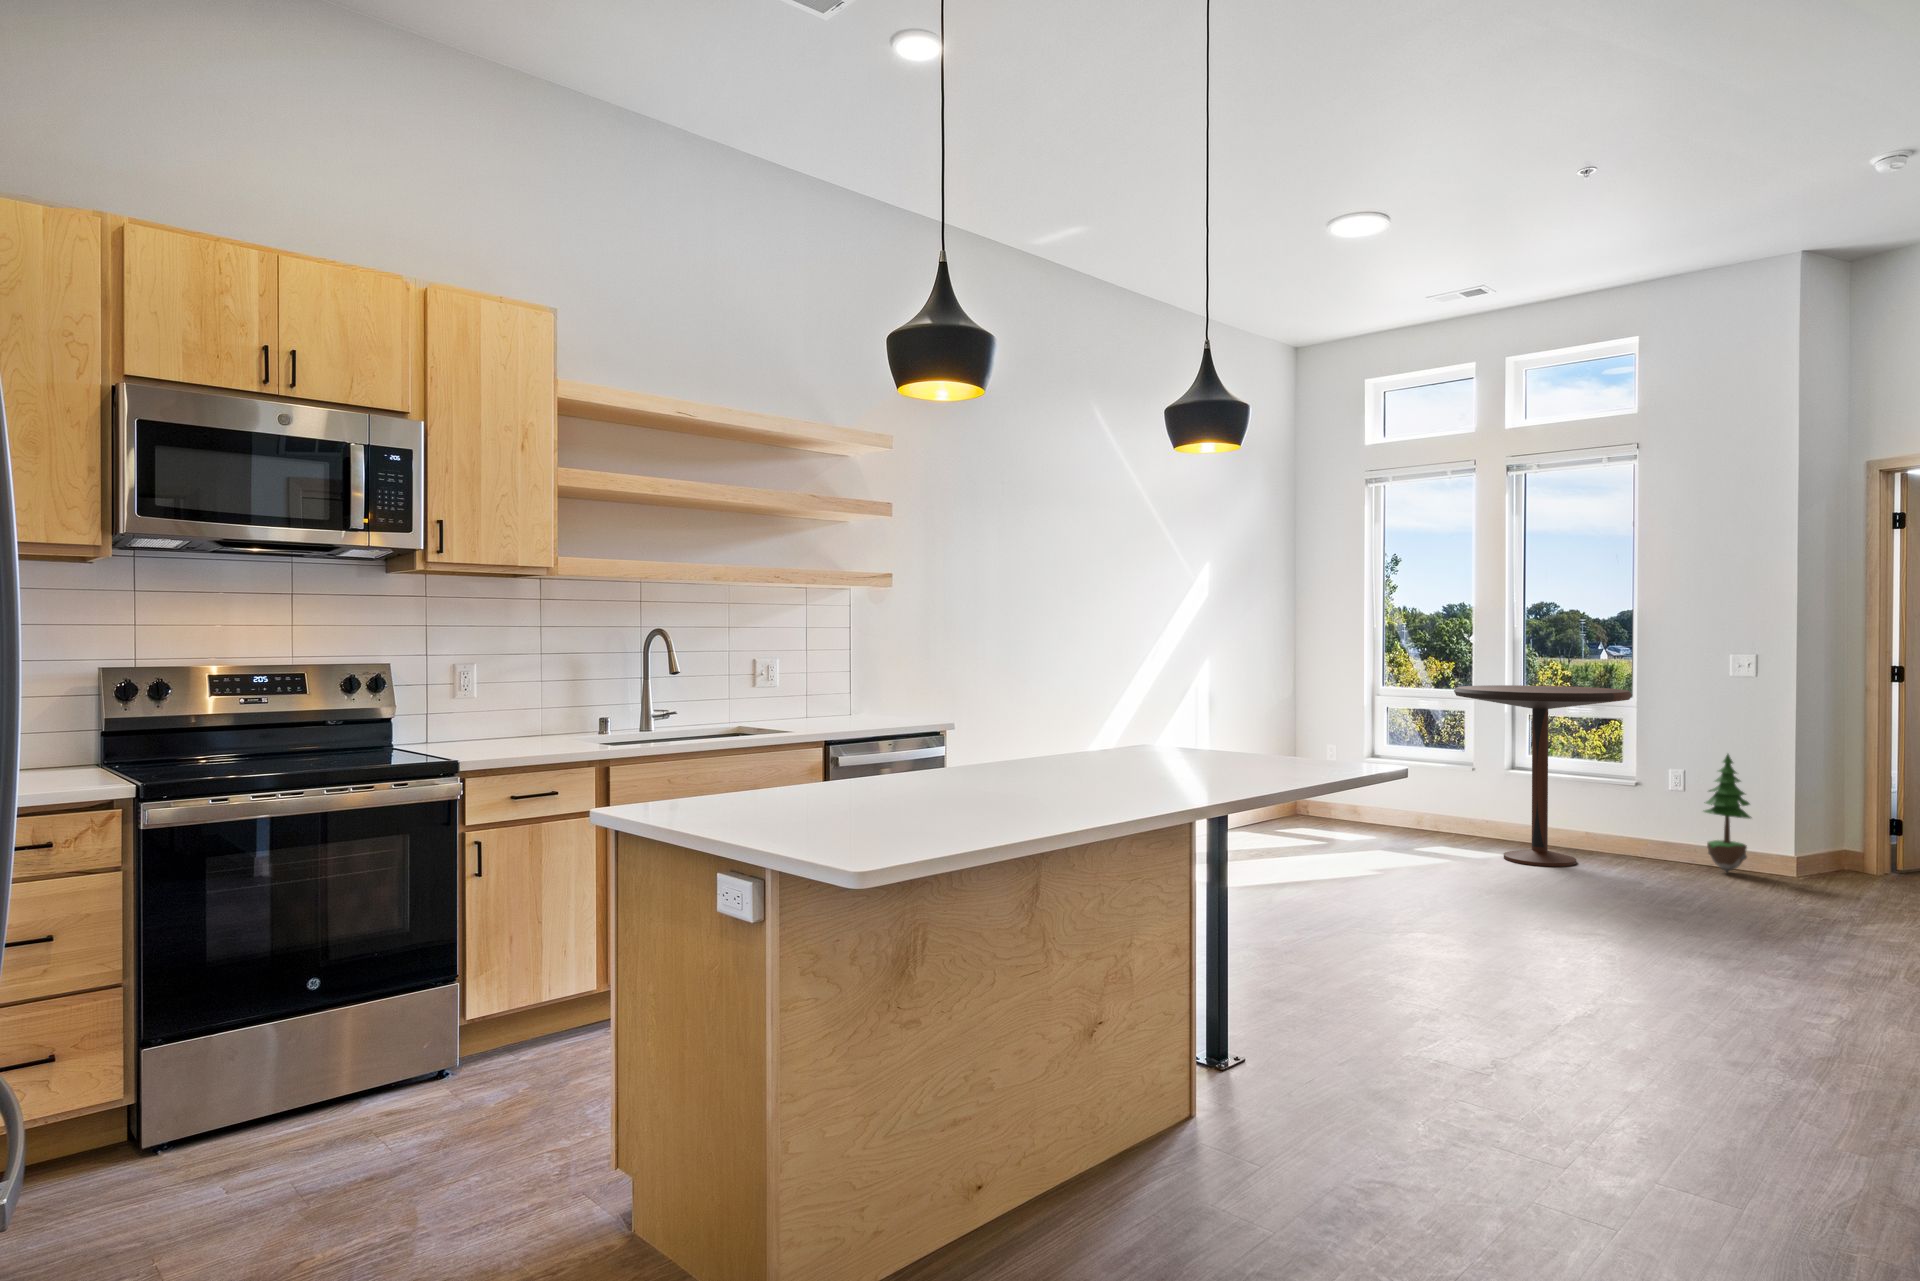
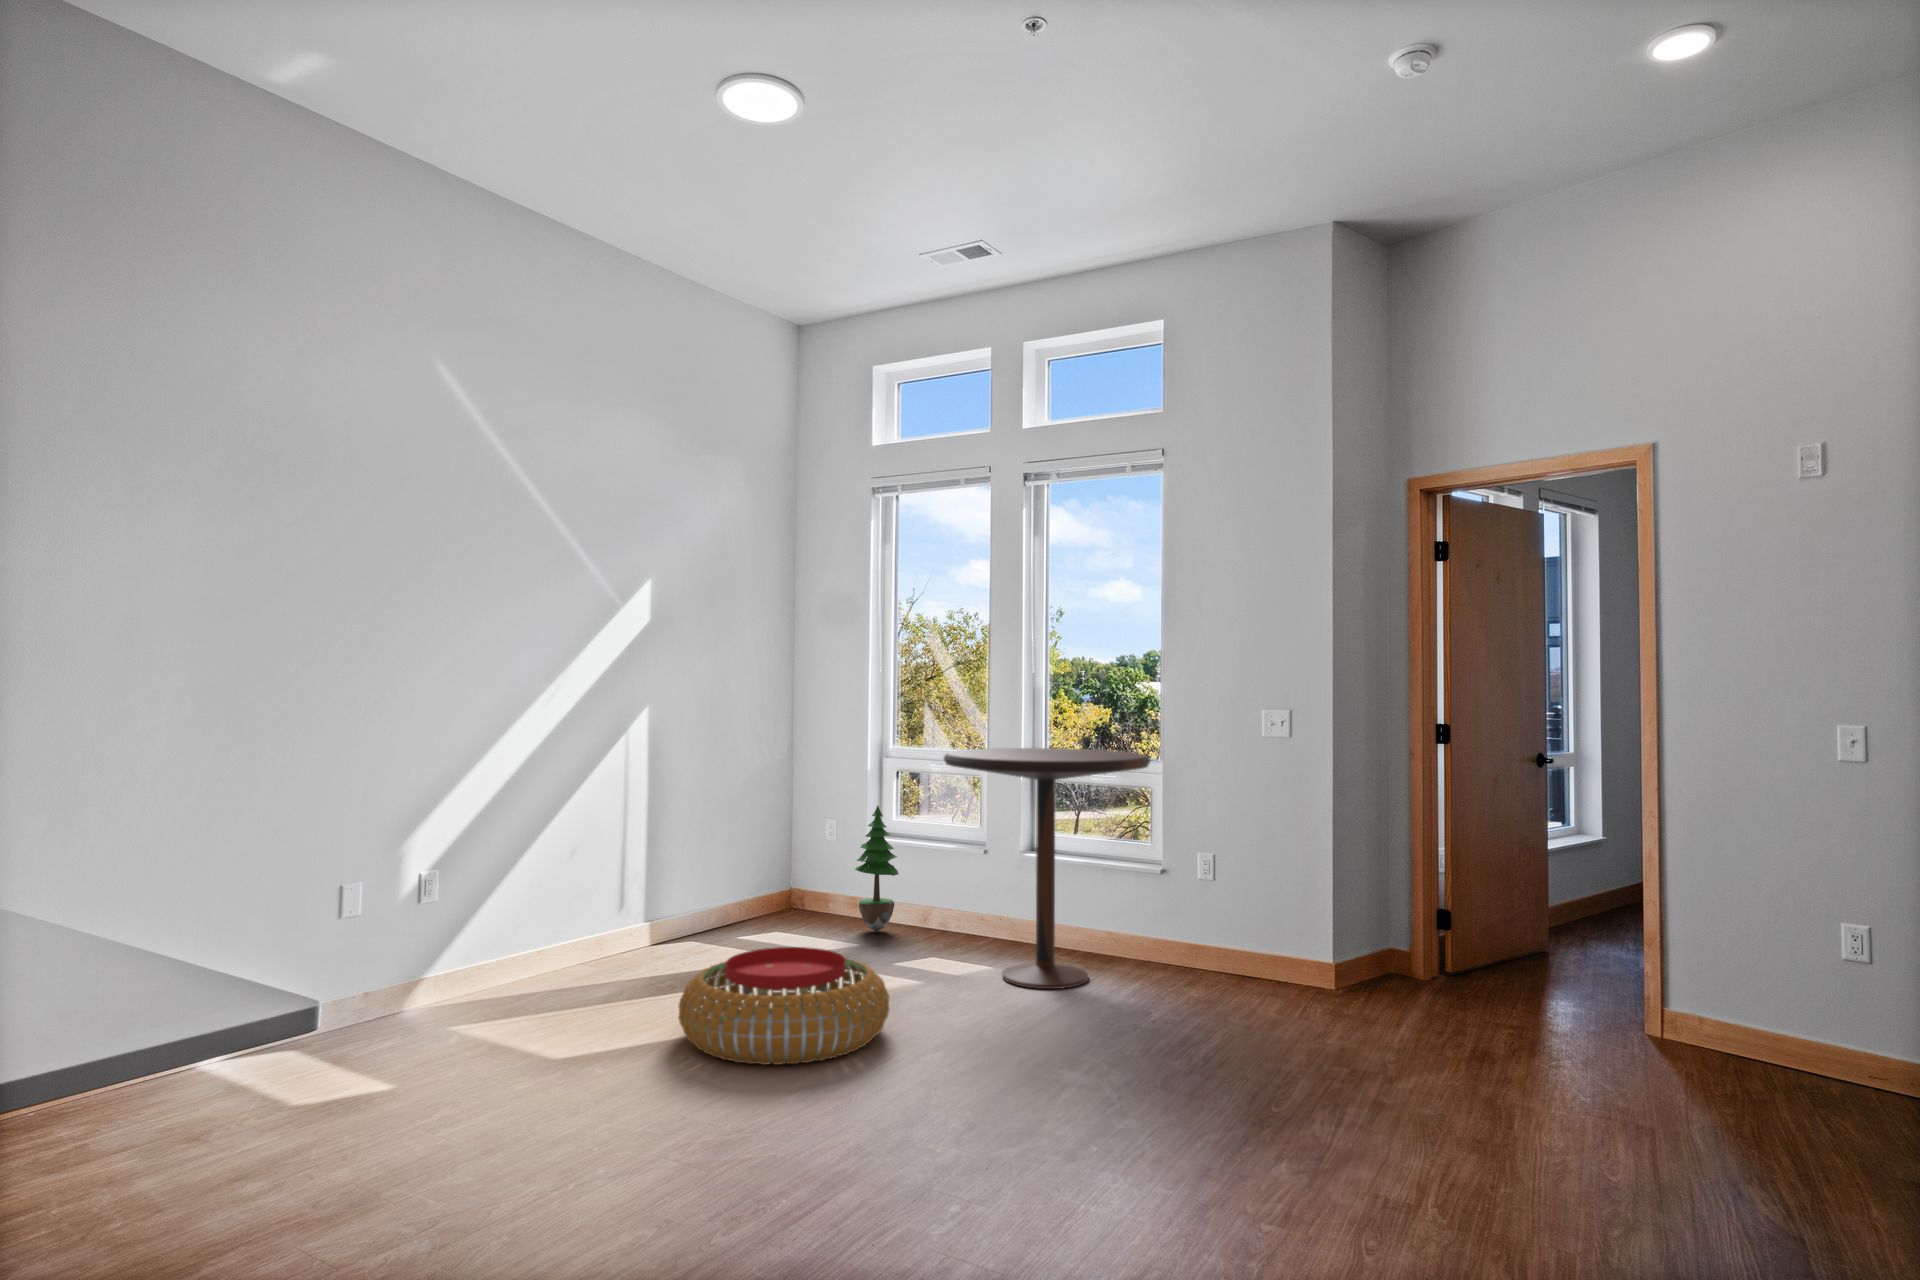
potted tree: present [1704,754,1752,872] -> present [855,806,899,932]
pouf: none [1289,822,1442,894] -> present [678,947,889,1065]

